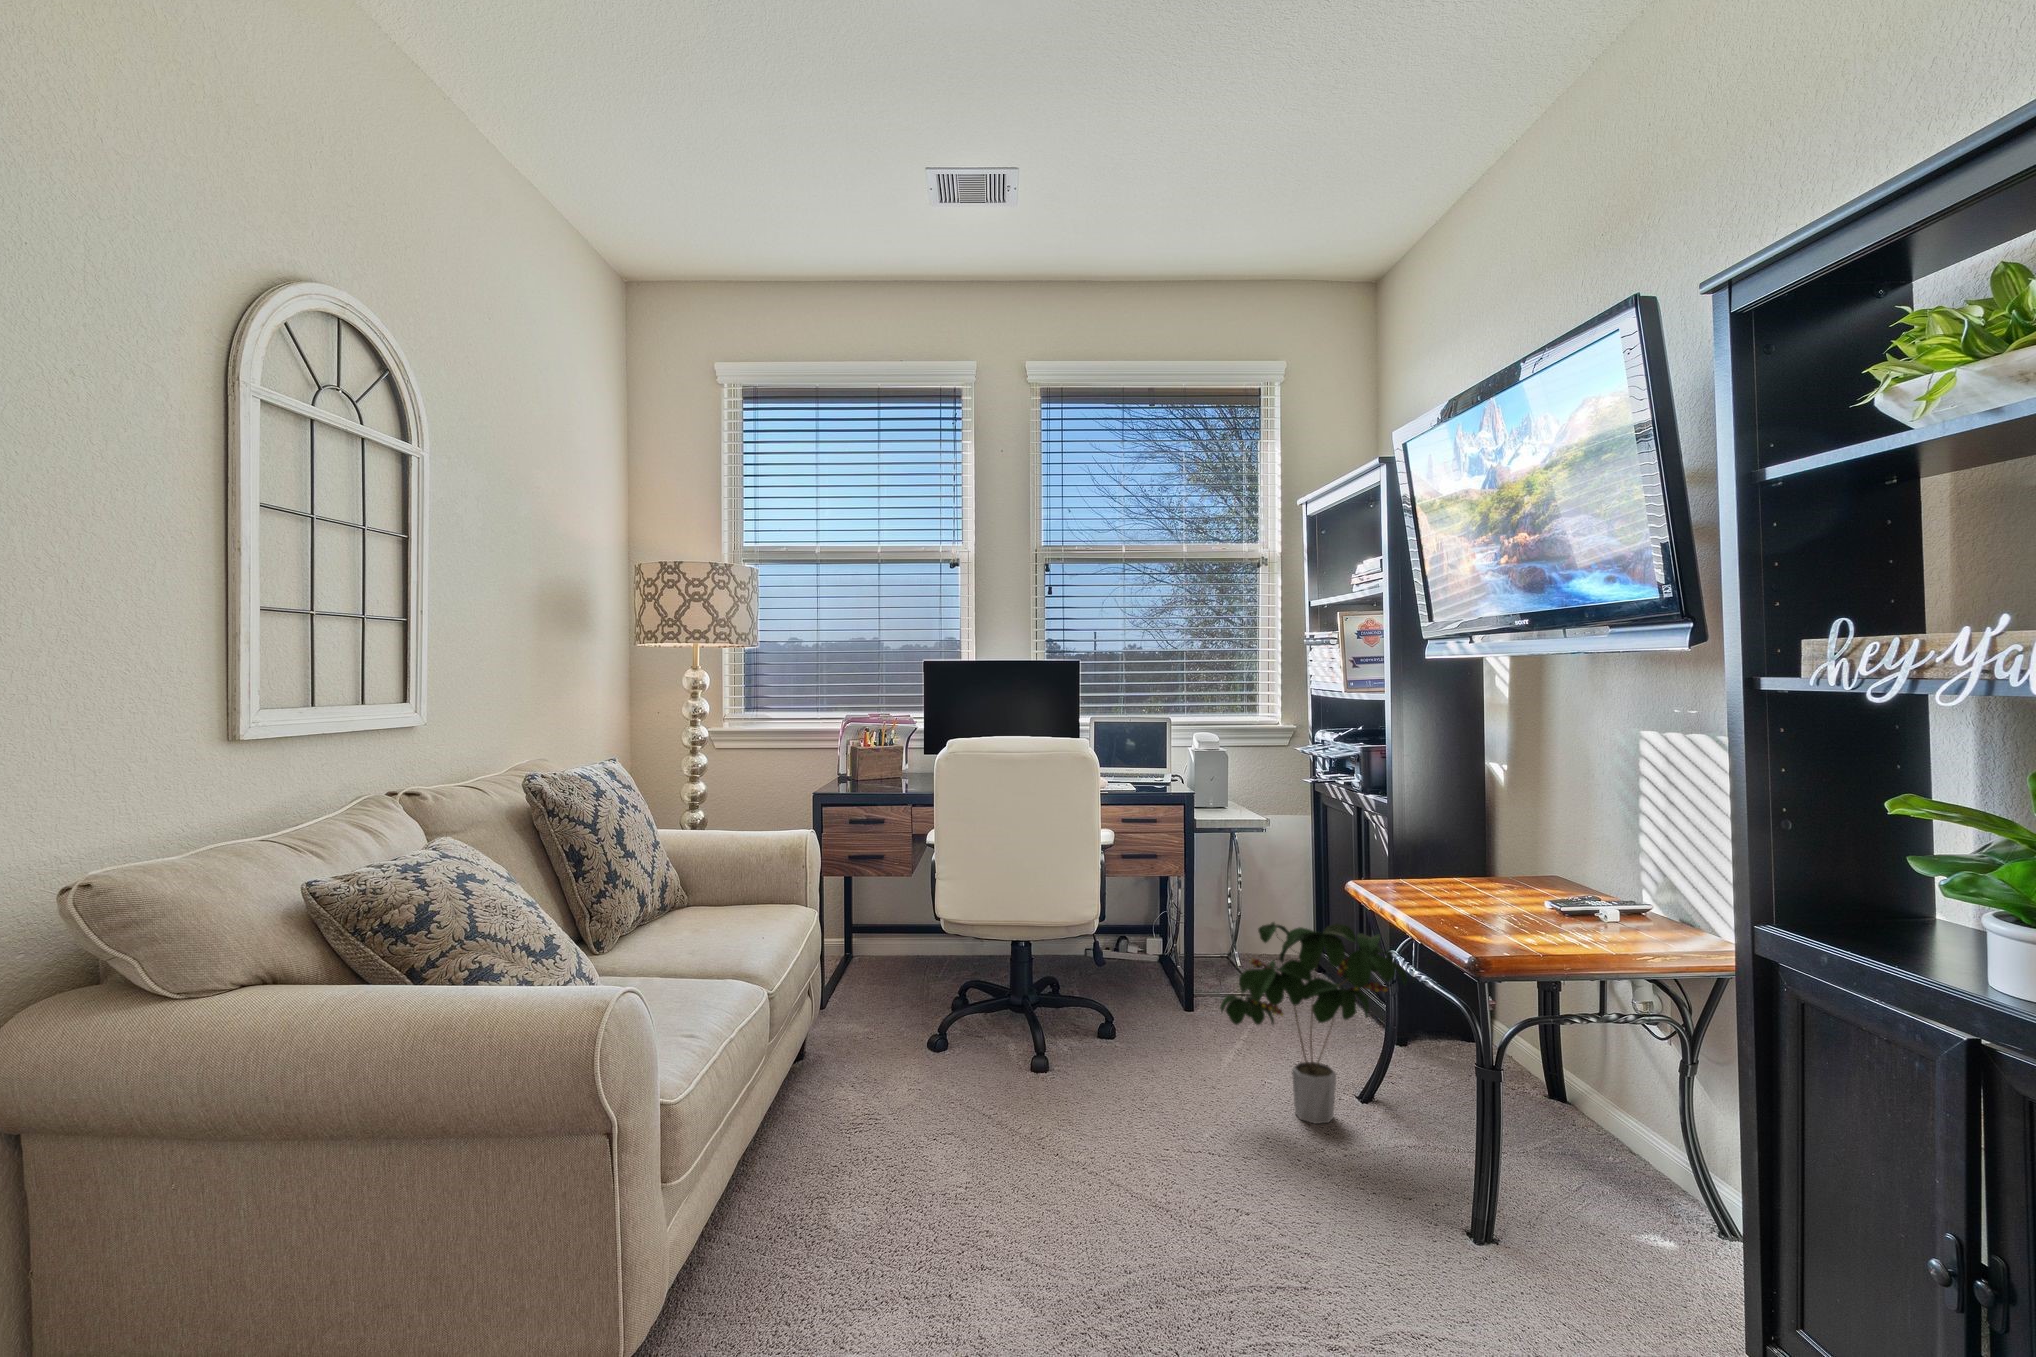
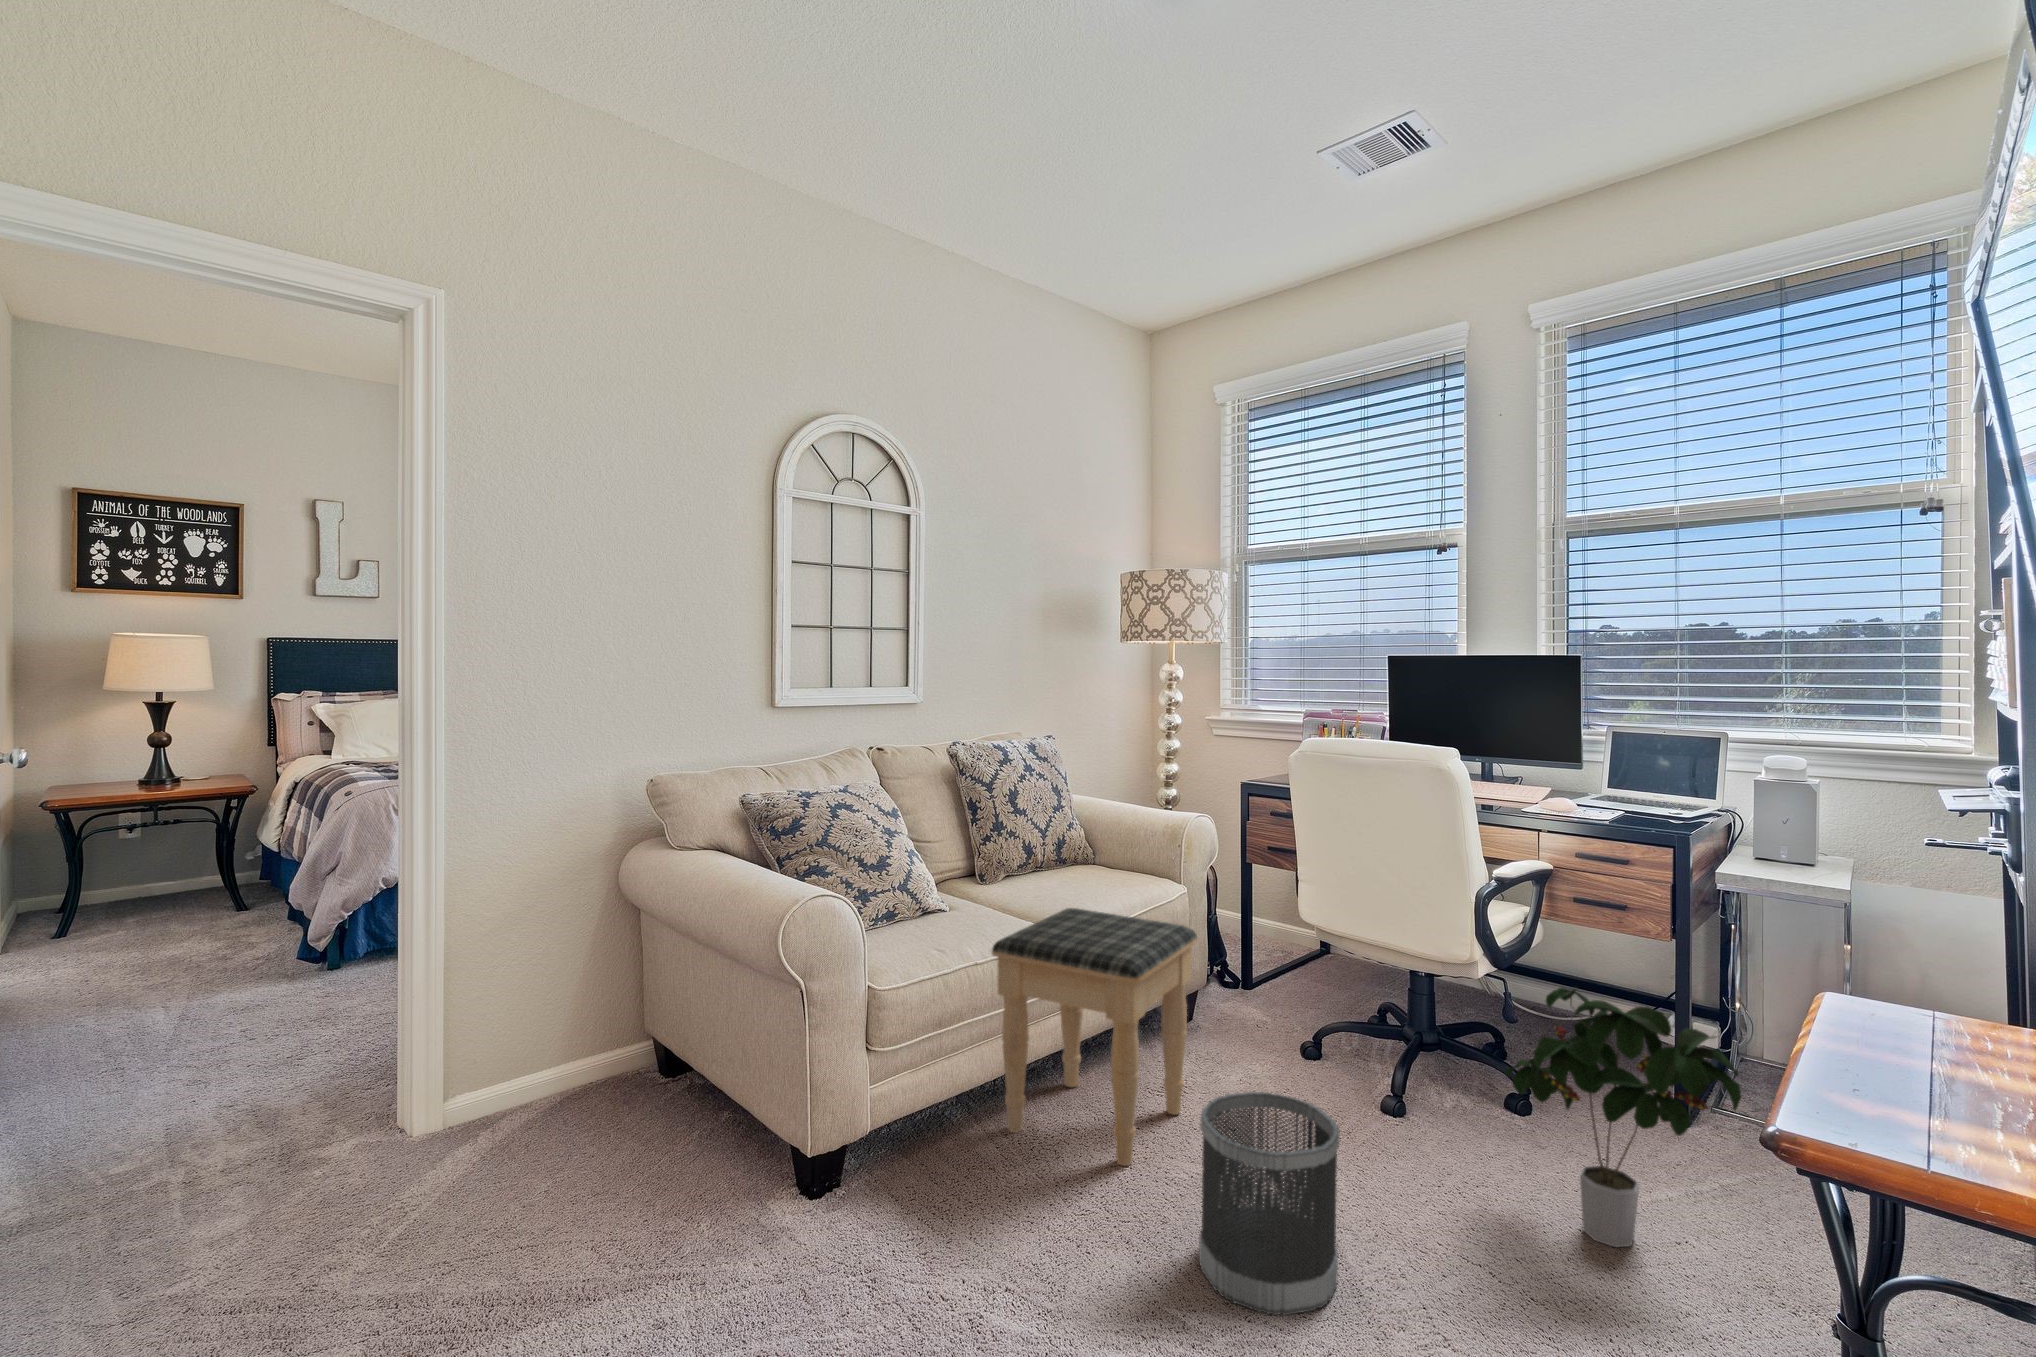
footstool: none [785,945,989,1249] -> present [992,908,1198,1166]
wastebasket: none [1125,1078,1262,1301] -> present [1199,1091,1340,1315]

